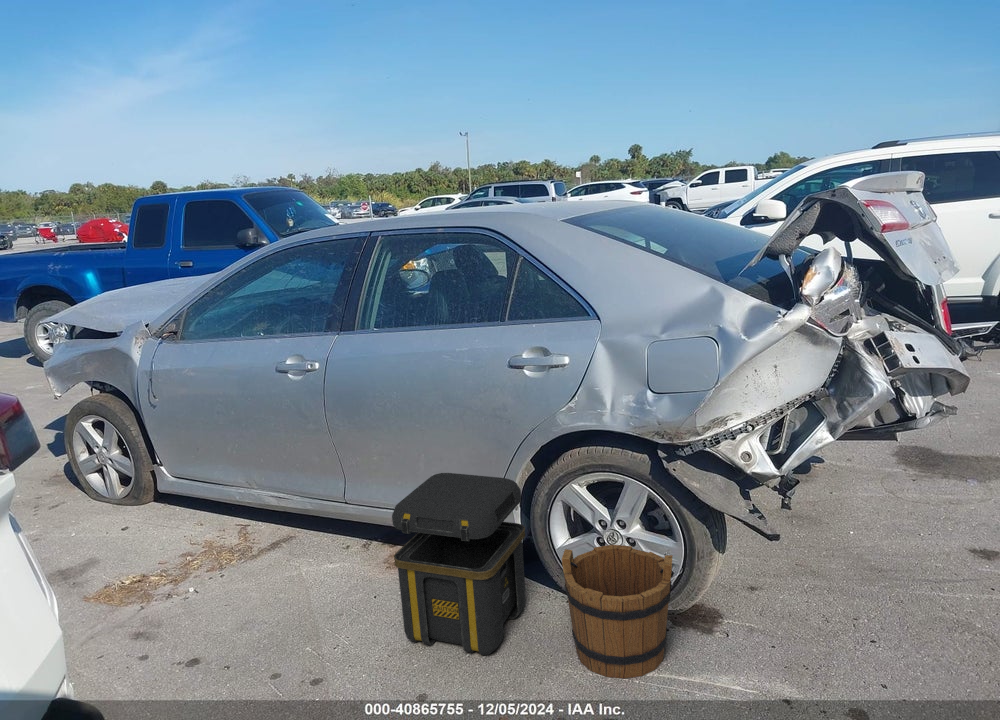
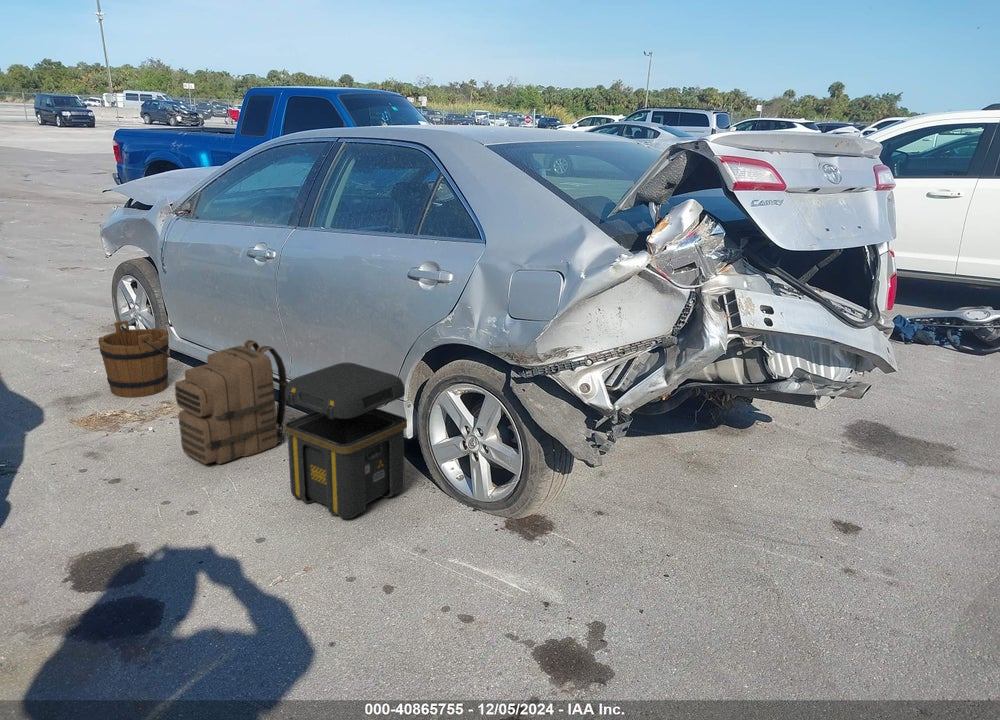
backpack: none [229,466,350,622] -> present [175,340,288,464]
bucket: present [562,545,674,679] -> present [98,321,170,397]

